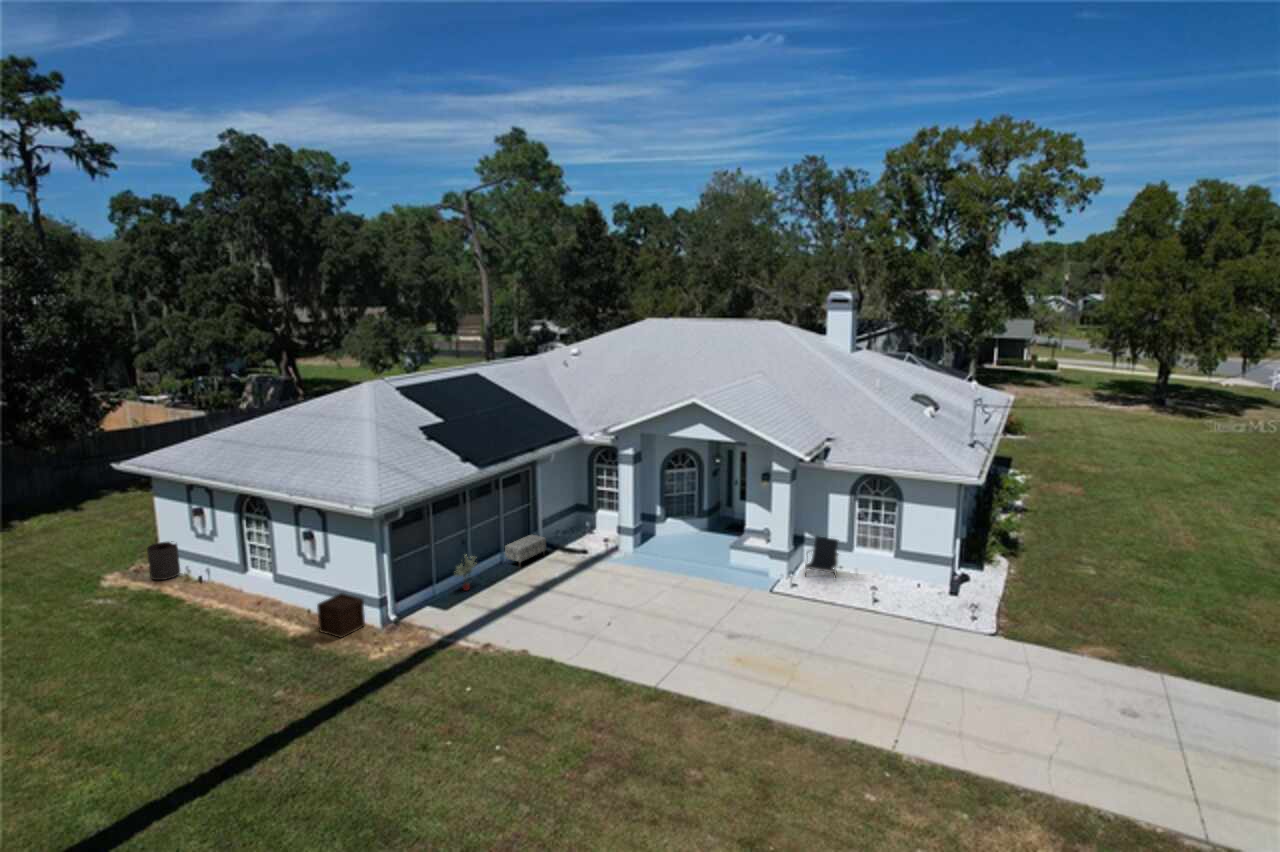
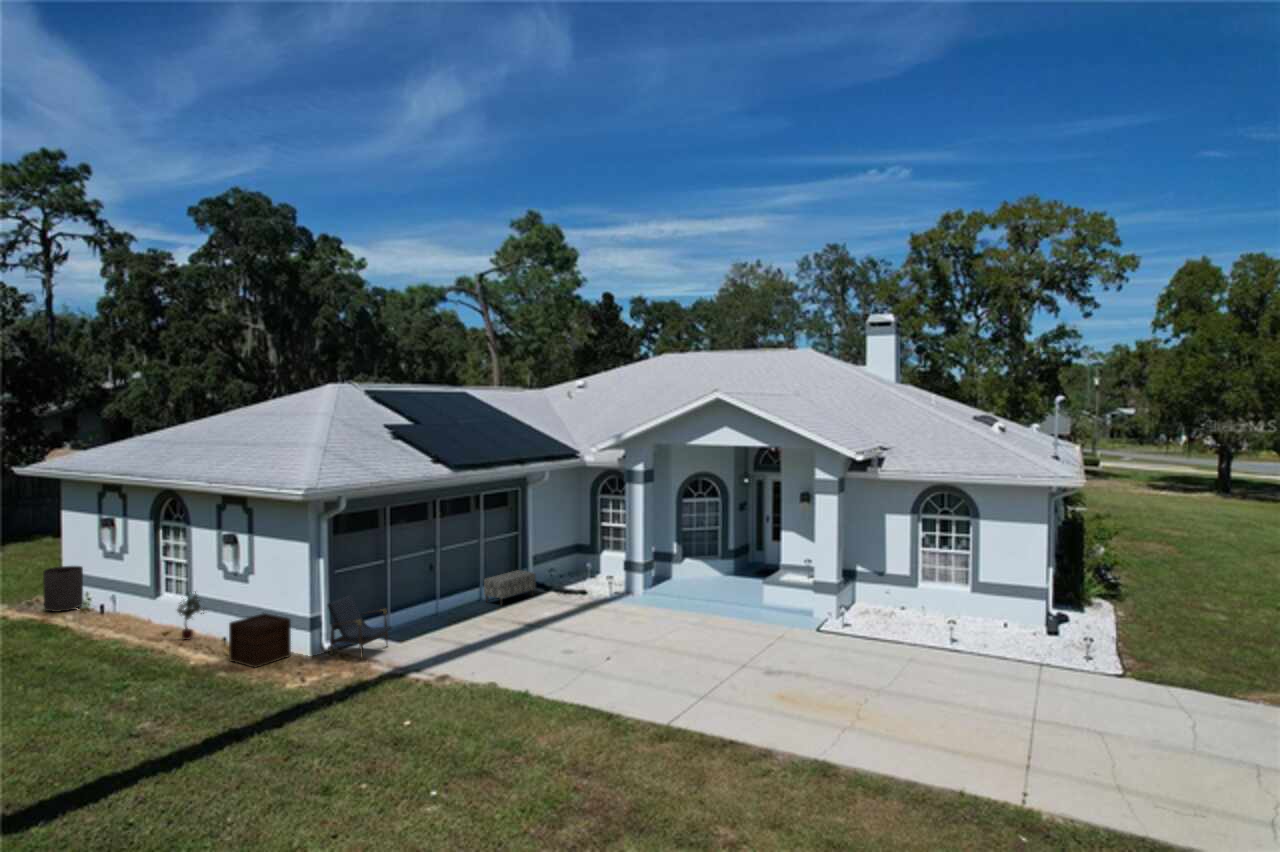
lounge chair: present [805,536,839,574] -> present [328,596,392,659]
potted tree: present [454,555,477,591] -> present [177,592,204,640]

